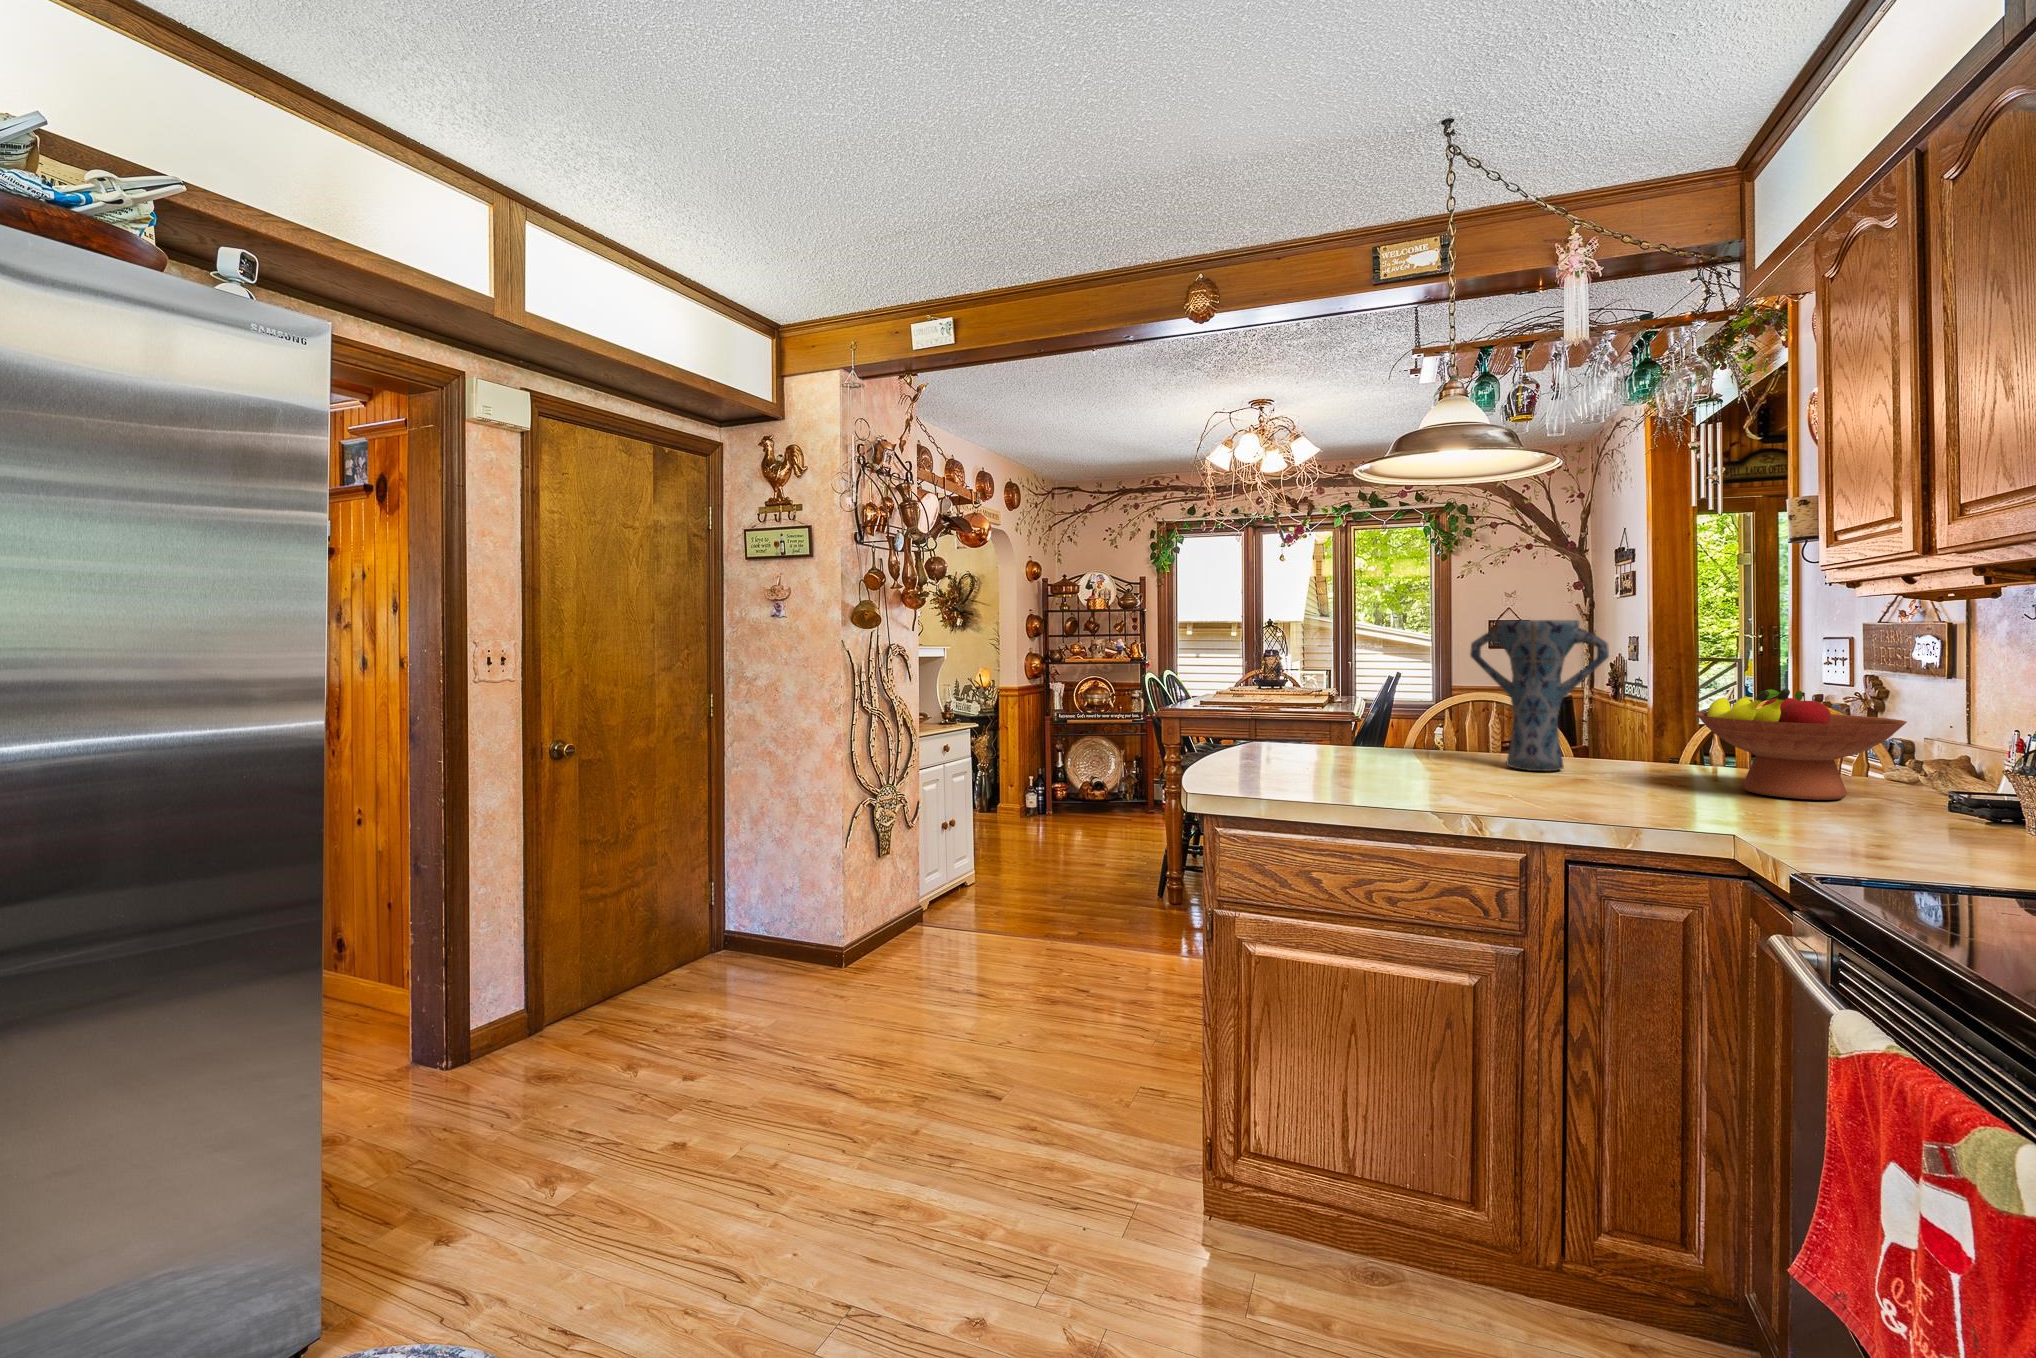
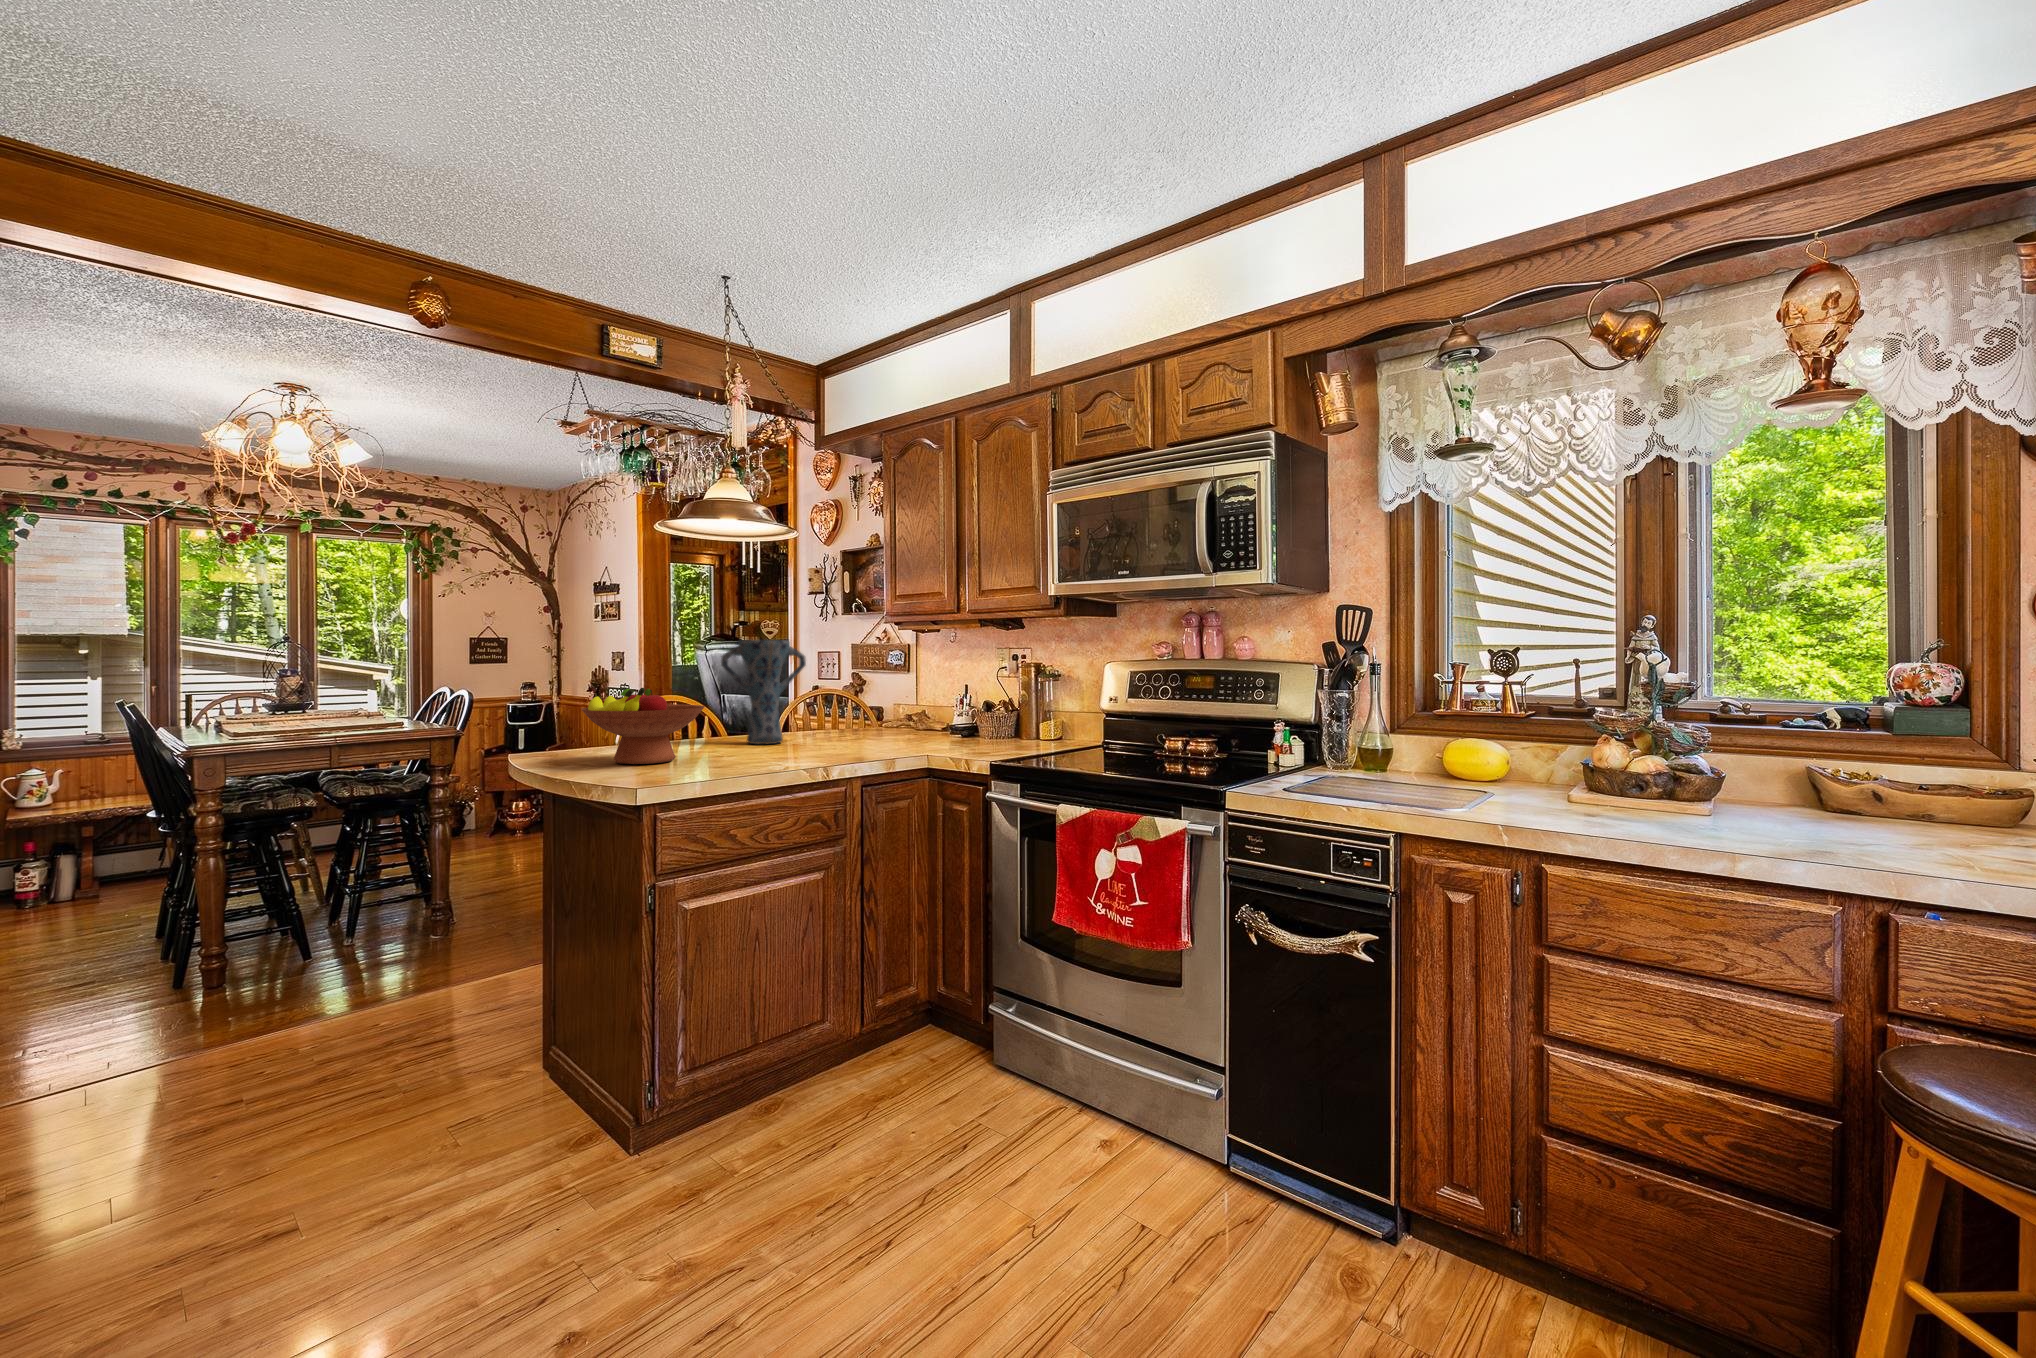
fruit bowl: present [1696,689,1907,800] -> present [581,688,705,764]

